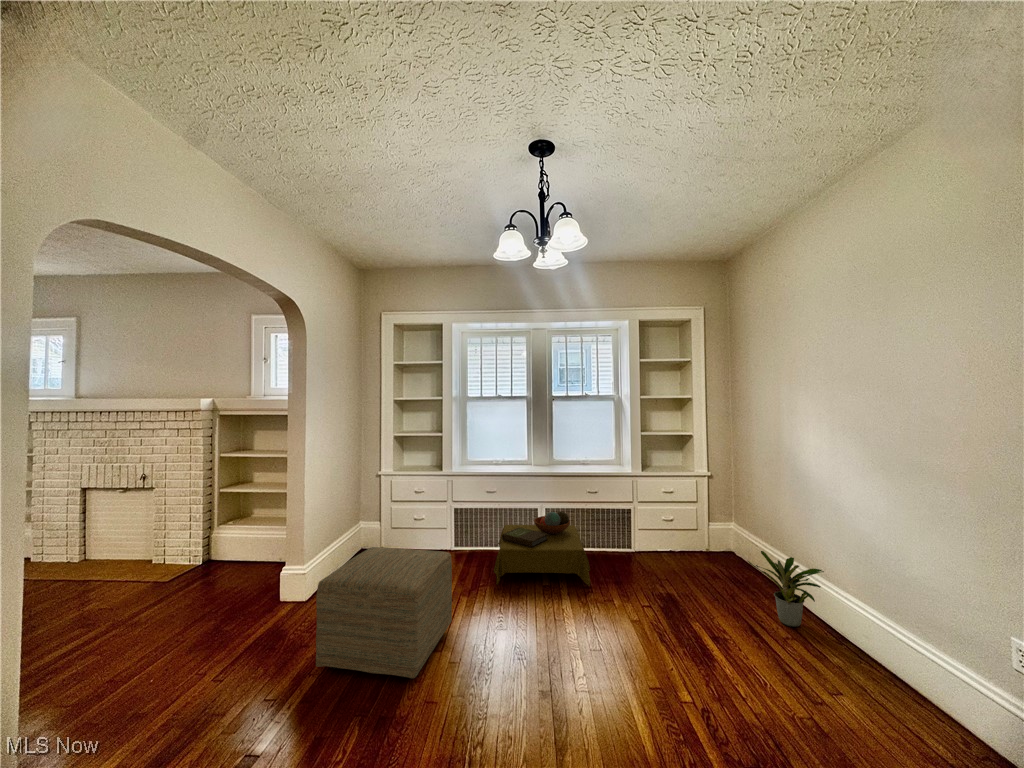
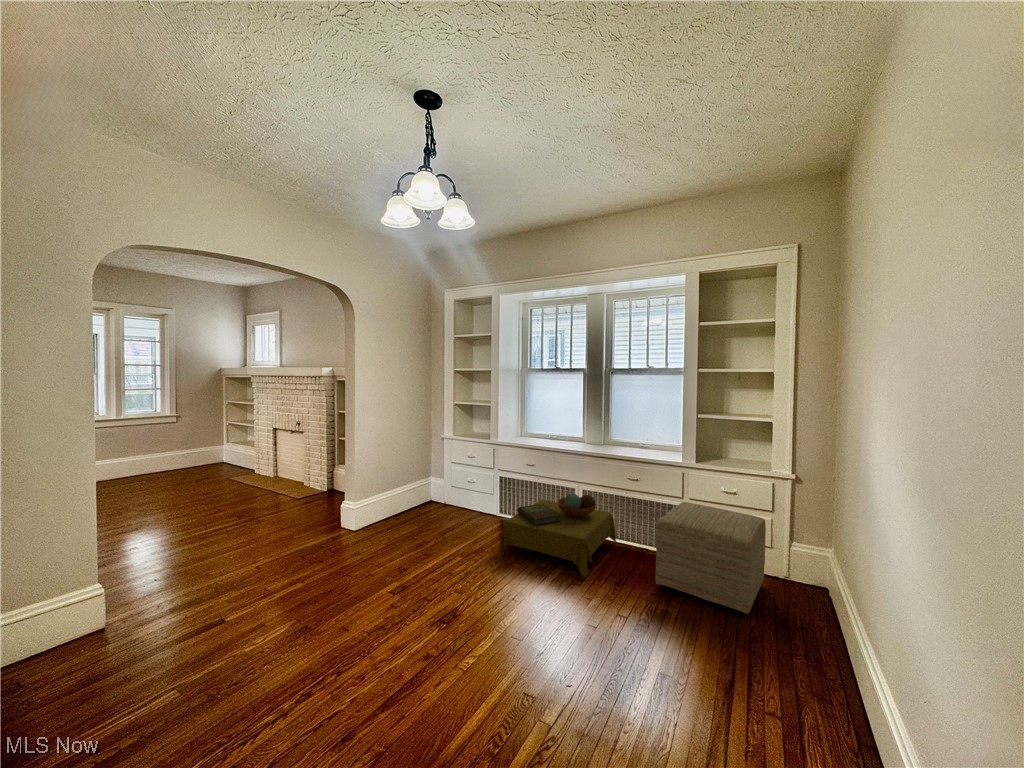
ottoman: present [316,547,452,679] -> present [655,502,766,614]
potted plant: present [748,551,824,627] -> none [742,587,848,701]

